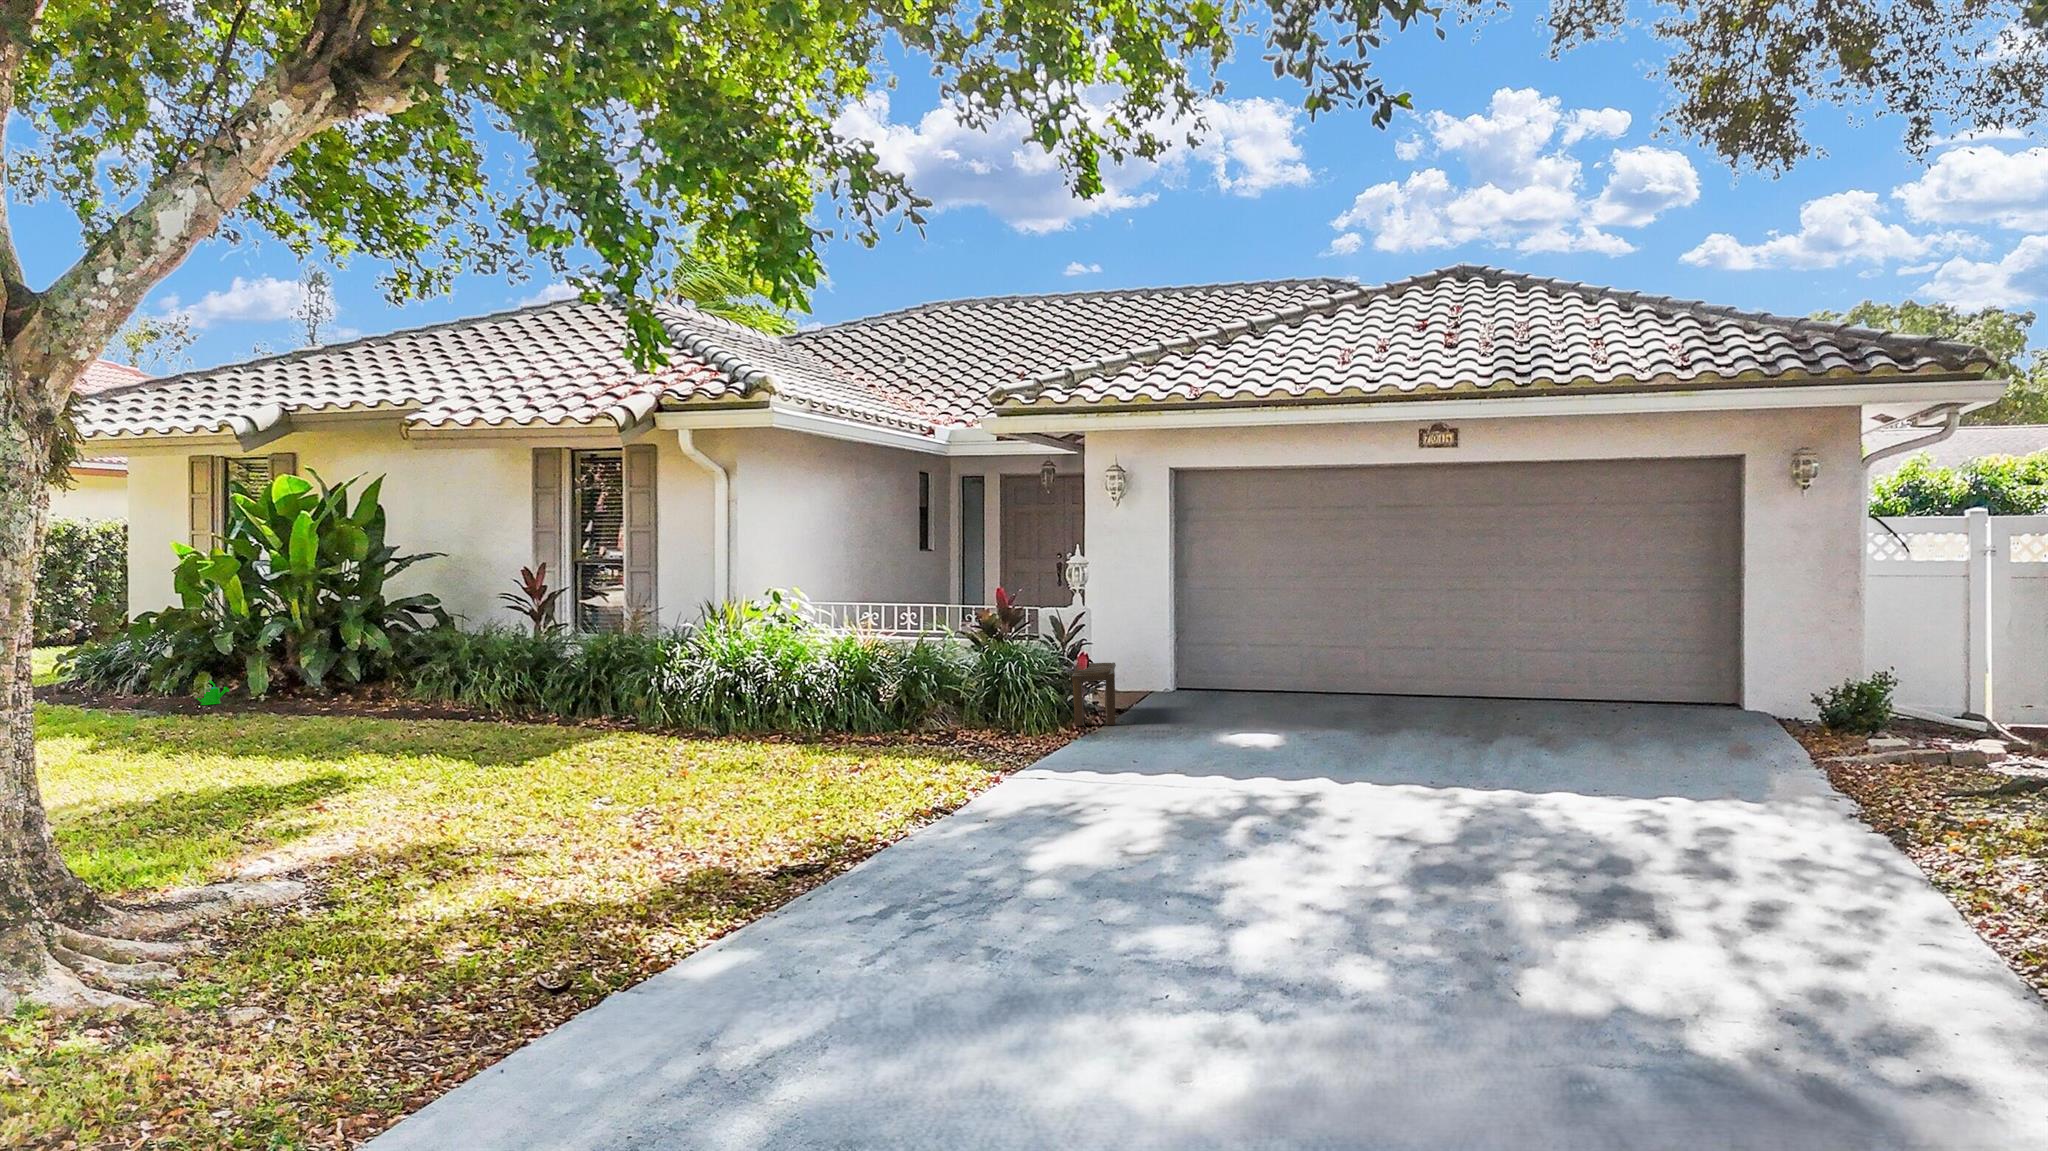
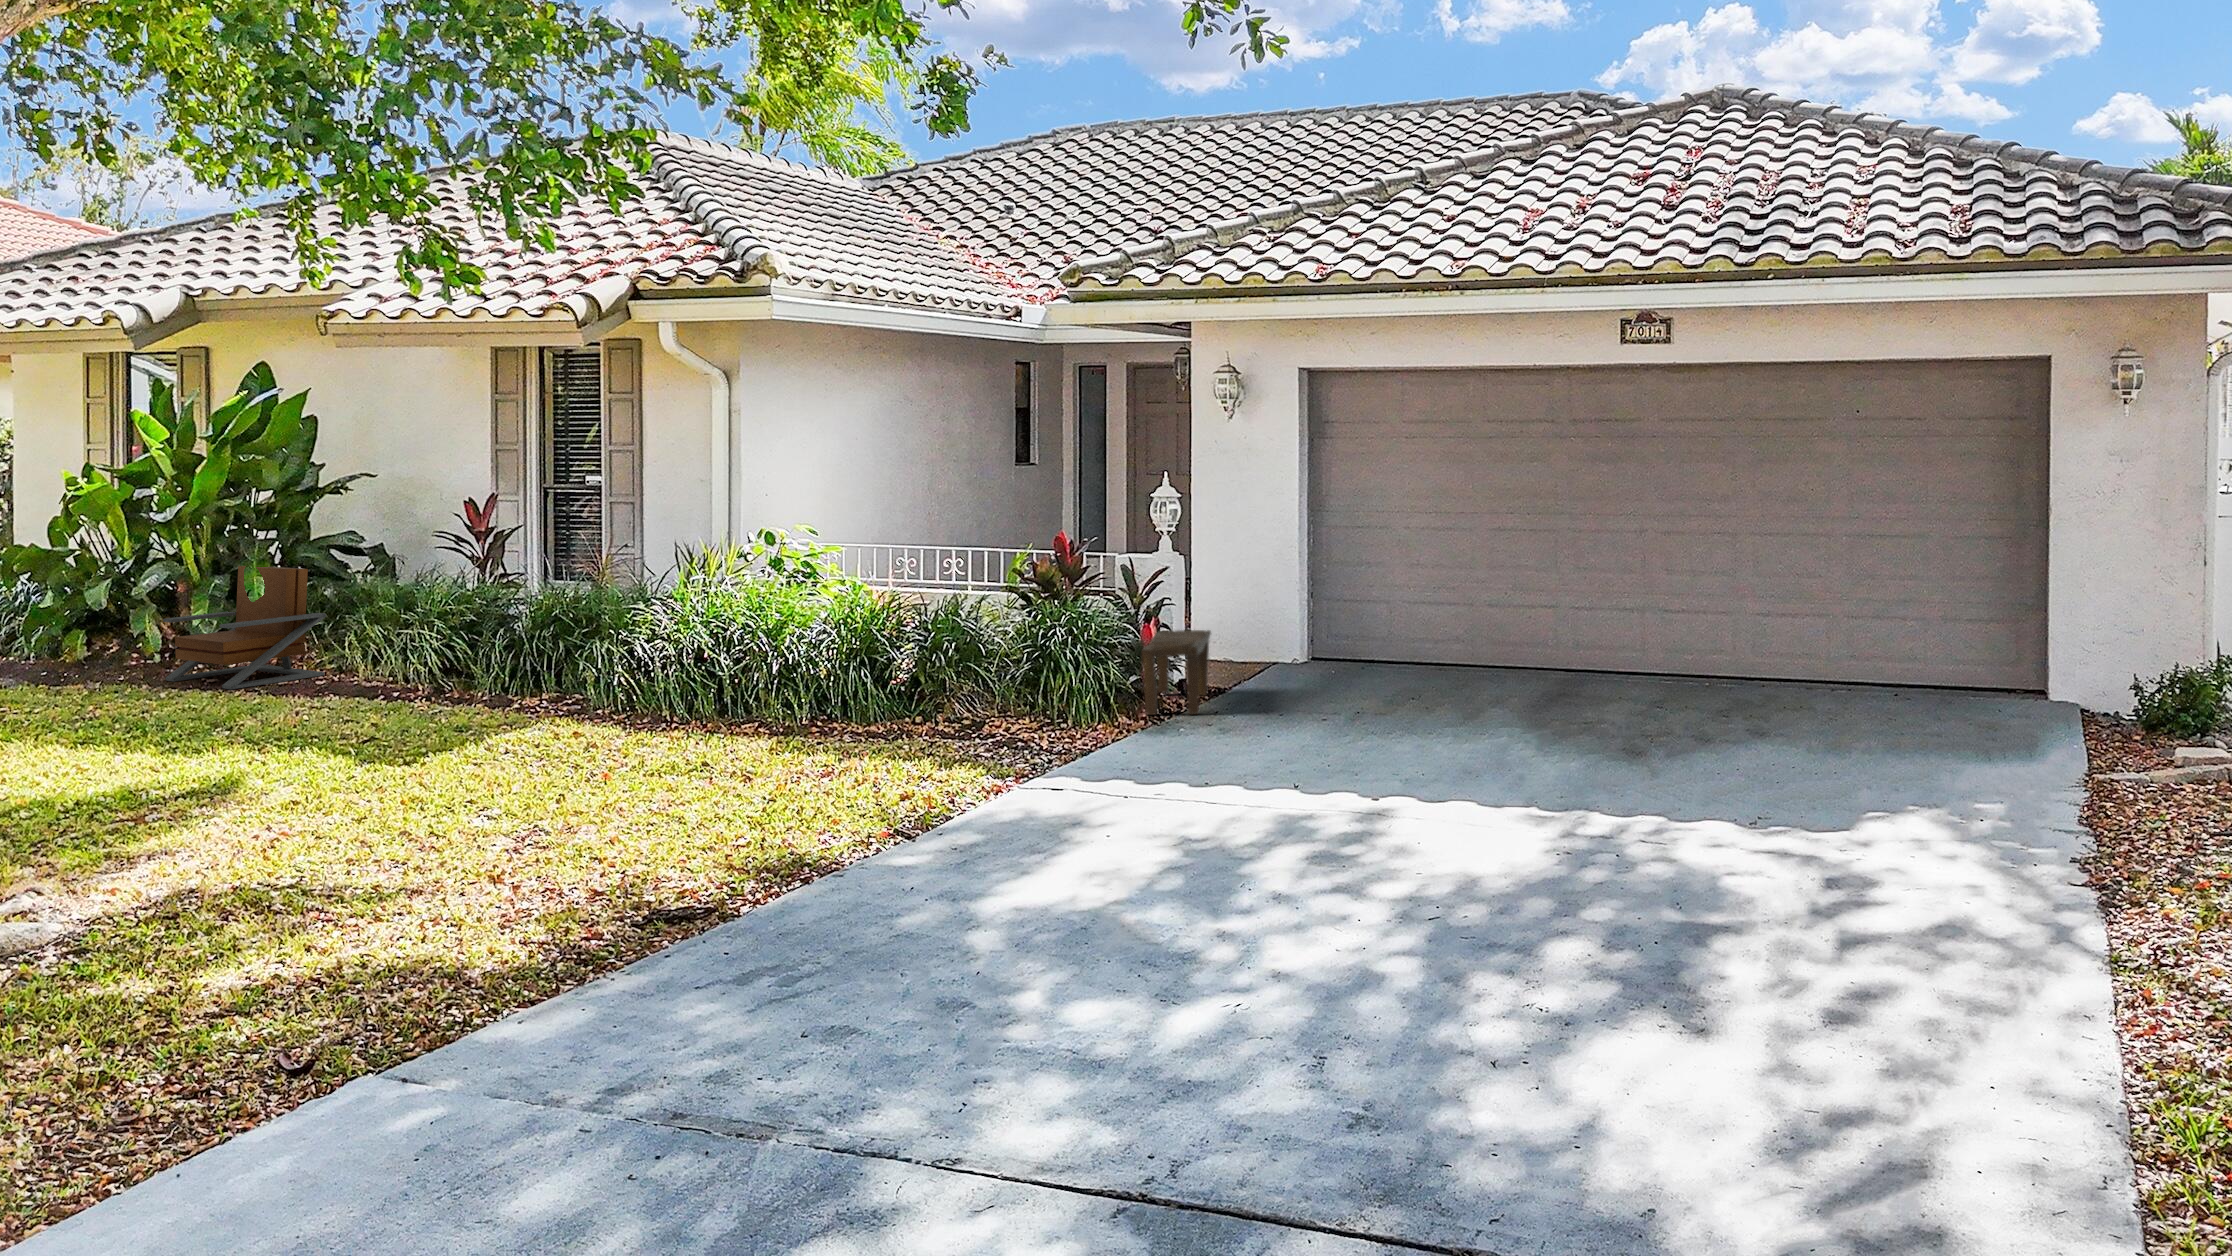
lounge chair: none [276,622,408,718] -> present [163,566,326,689]
watering can: present [197,680,230,705] -> none [73,638,116,669]

